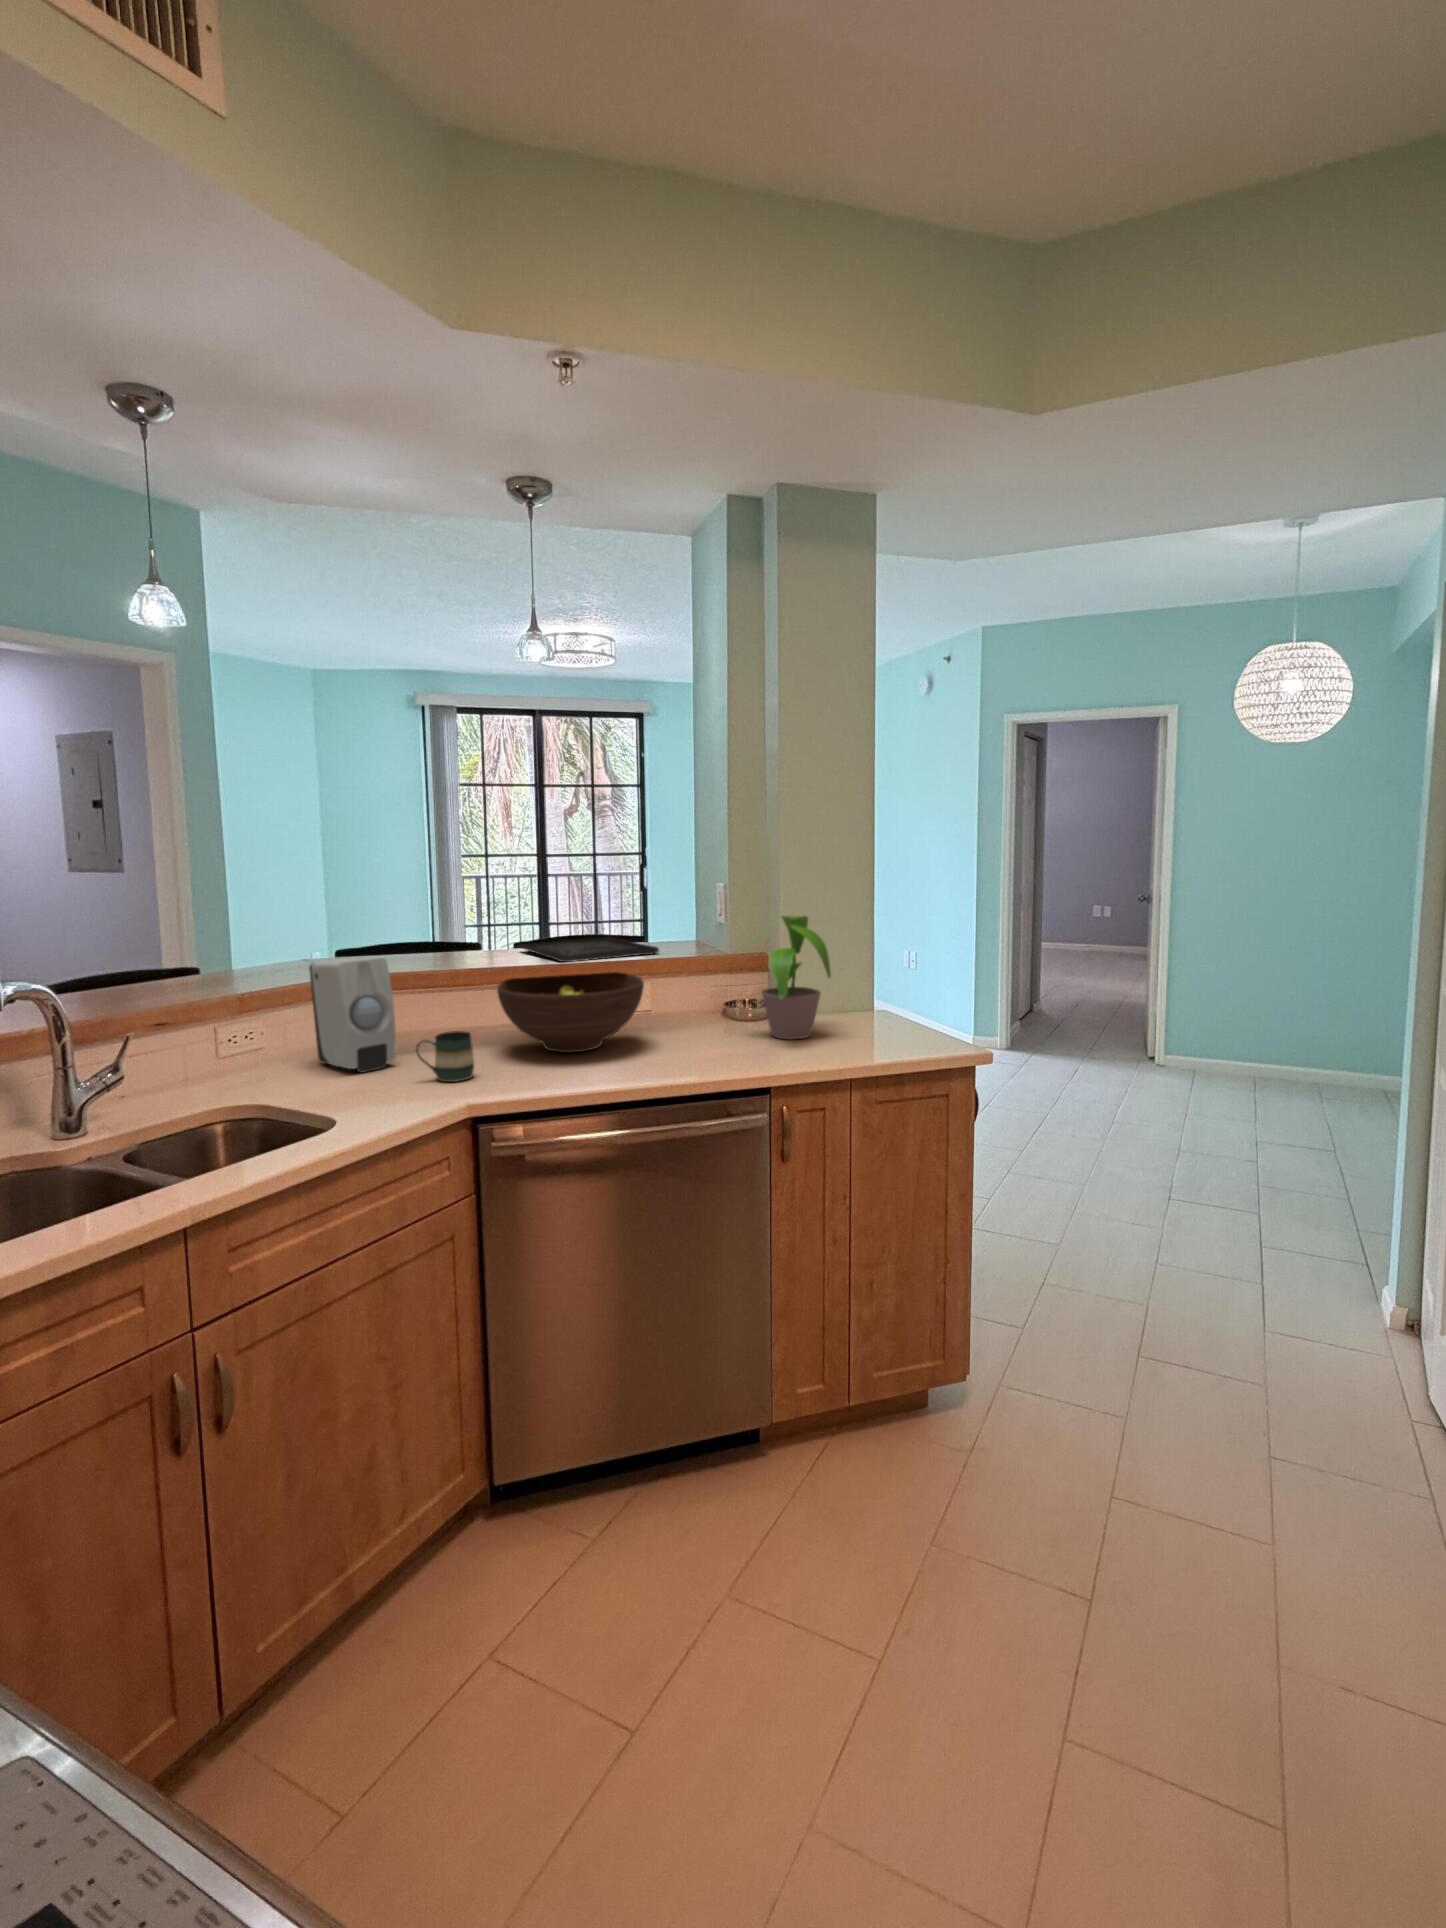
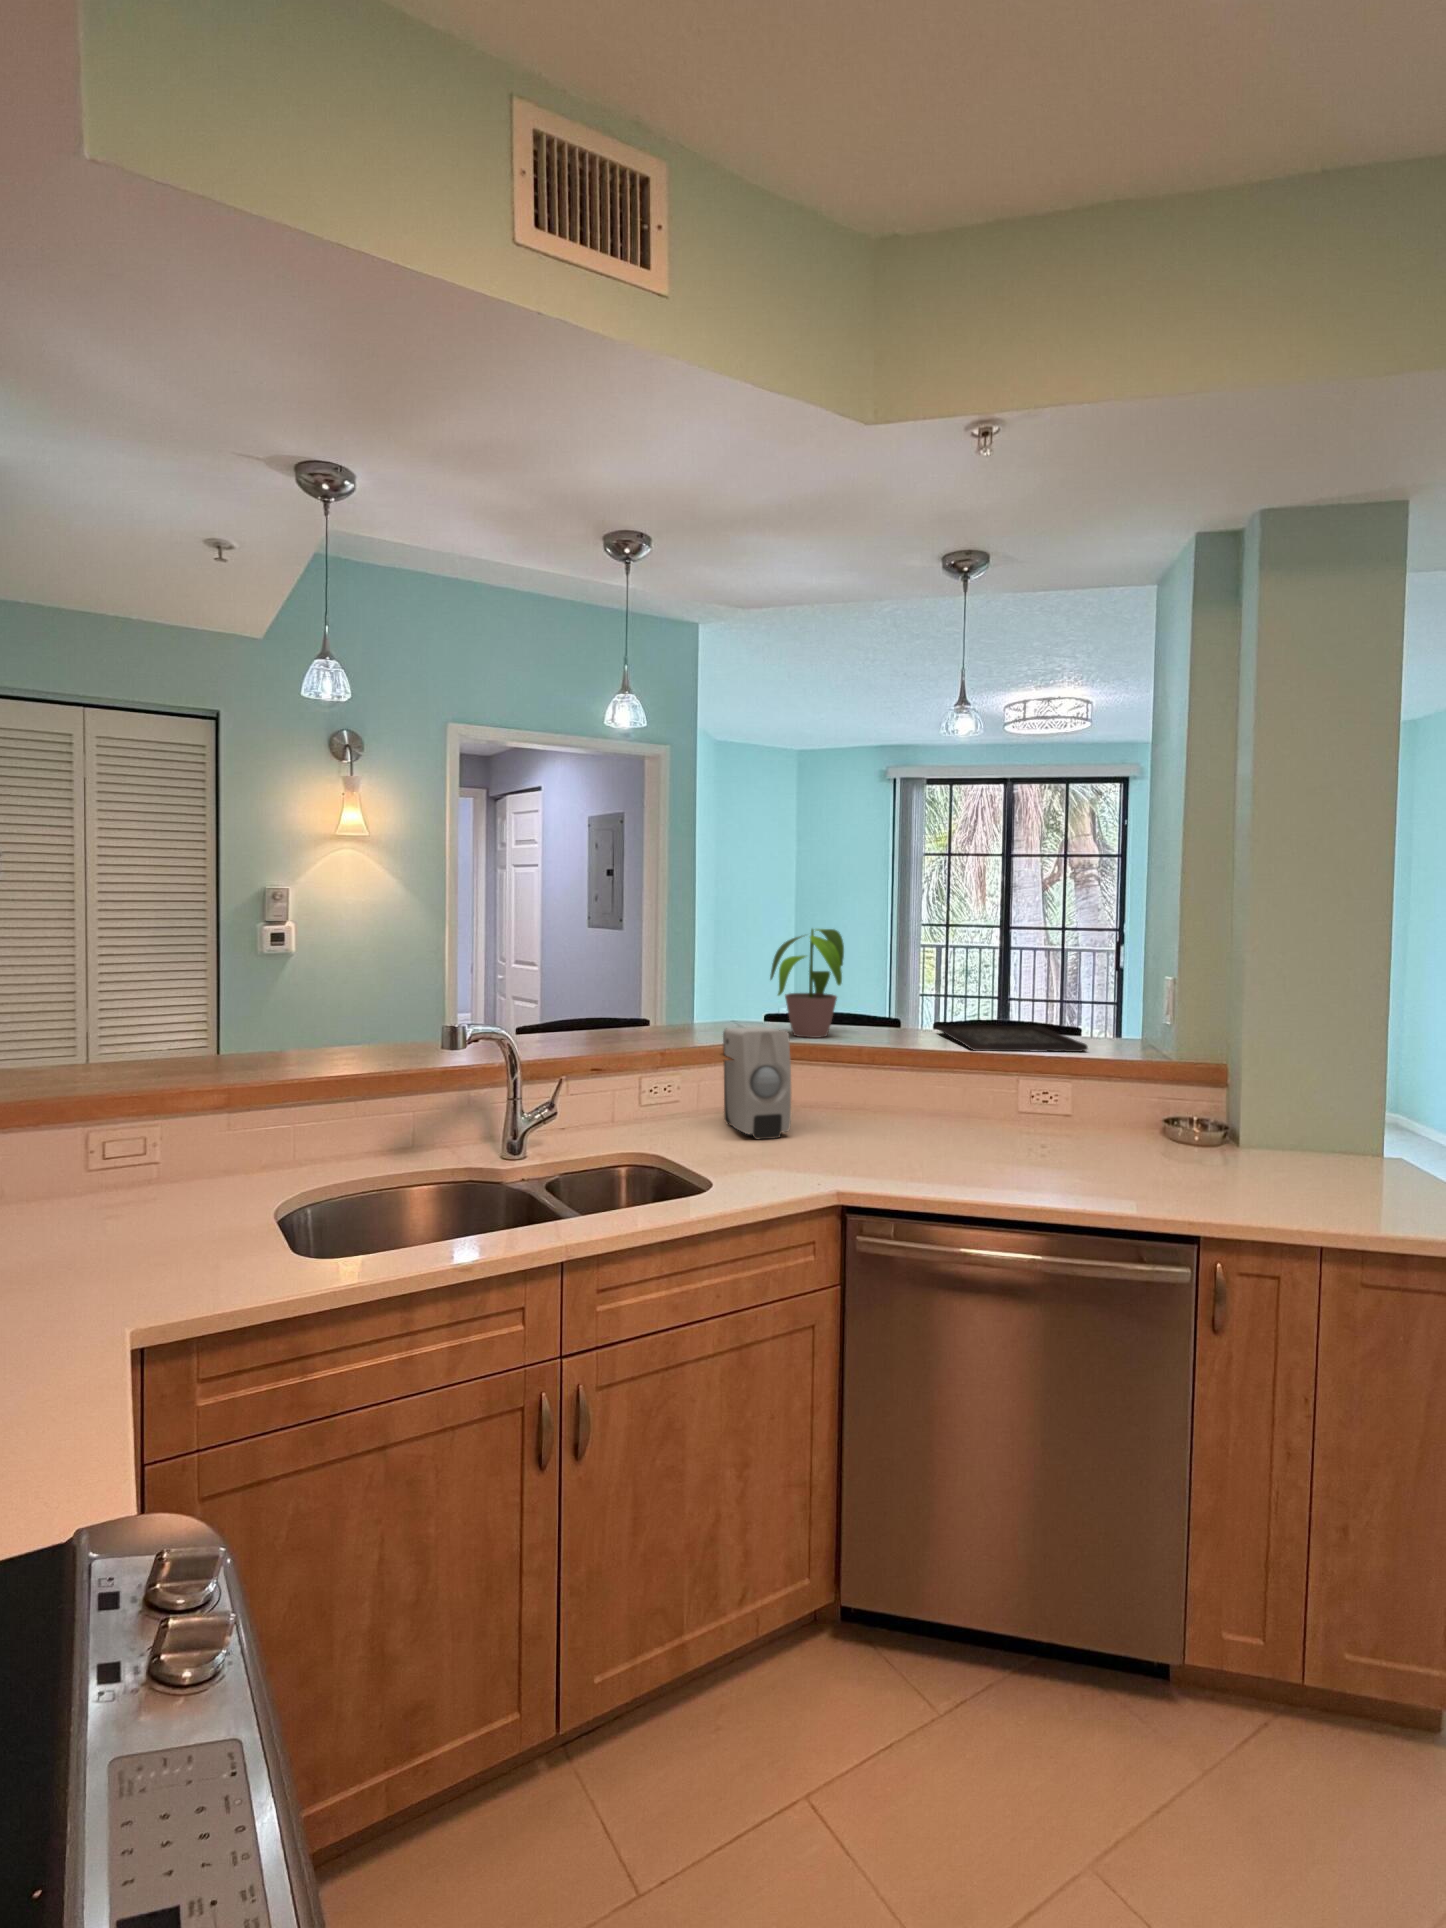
potted plant: present [760,916,831,1039] -> present [770,929,844,1038]
fruit bowl: present [497,972,644,1053] -> none [893,1061,1053,1152]
mug: present [416,1031,474,1082] -> none [802,1112,858,1164]

